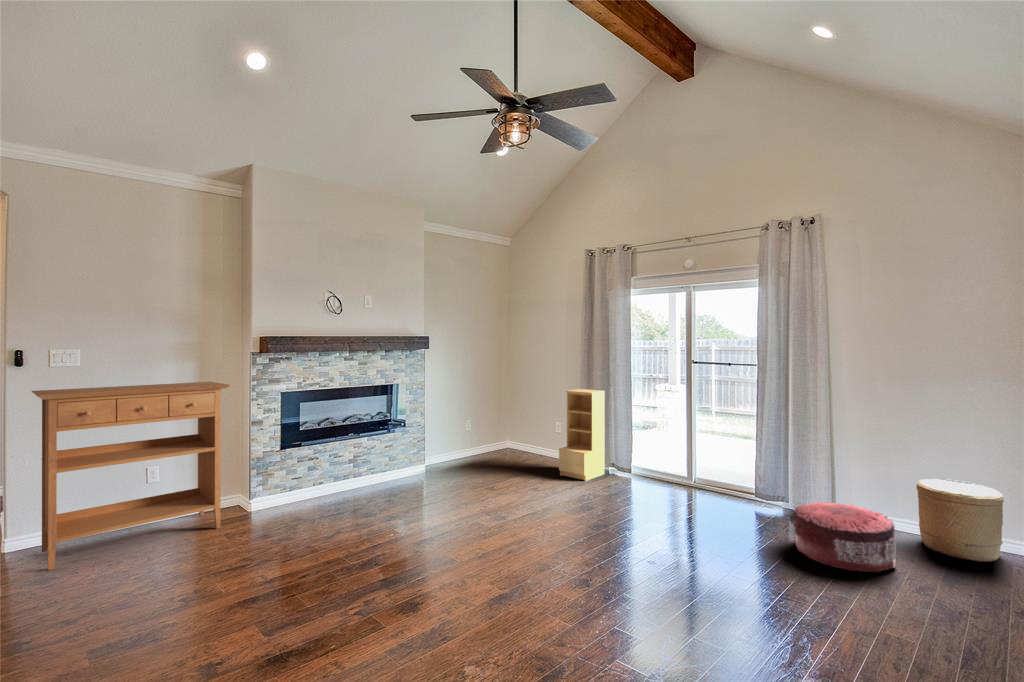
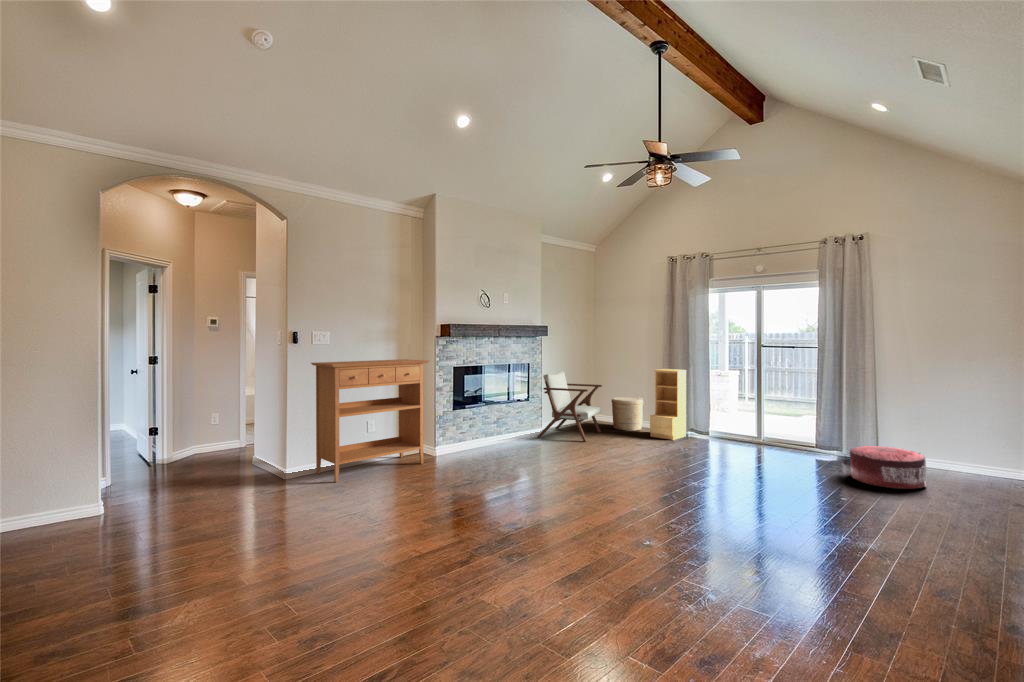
lounge chair: none [415,392,504,485] -> present [538,371,602,442]
woven basket: present [916,479,1004,562] -> present [611,397,643,431]

